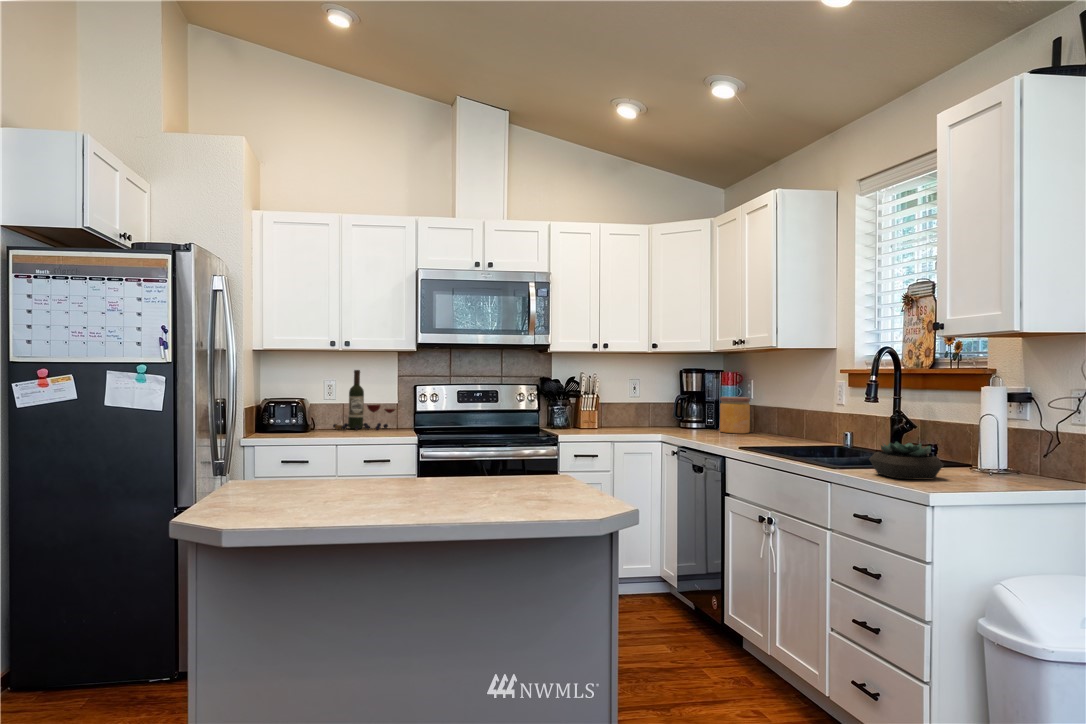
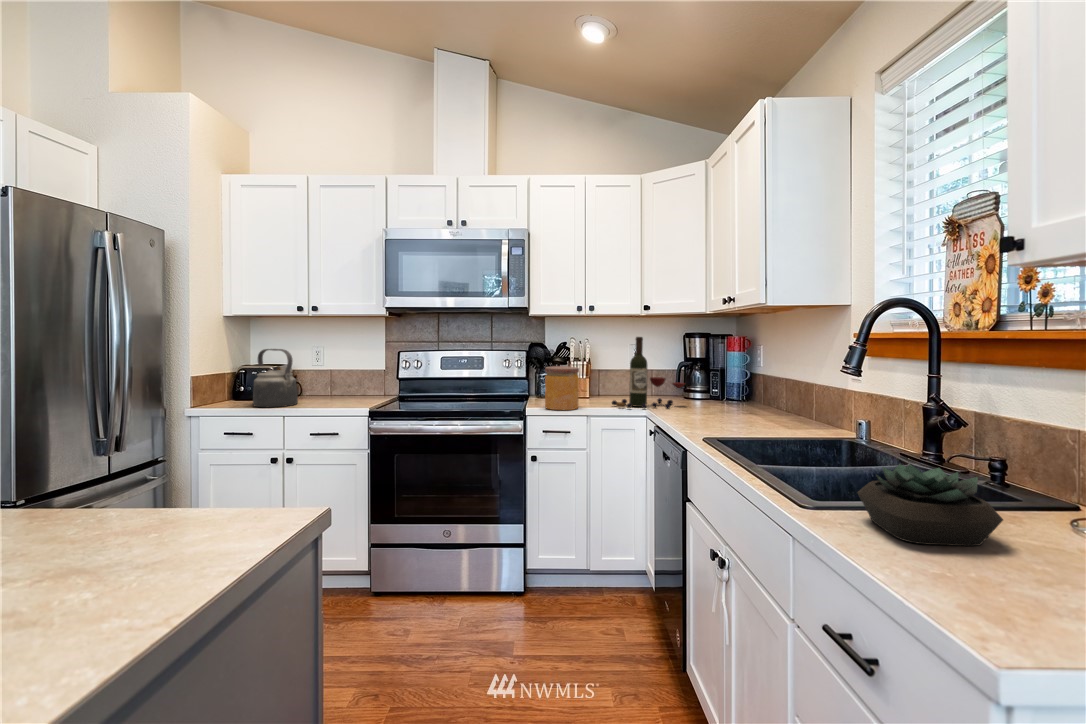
wine bottle: present [333,370,395,430] -> present [612,337,685,408]
kettle: none [276,379,324,436] -> present [253,349,298,407]
jar: present [720,397,750,433] -> present [545,366,579,410]

